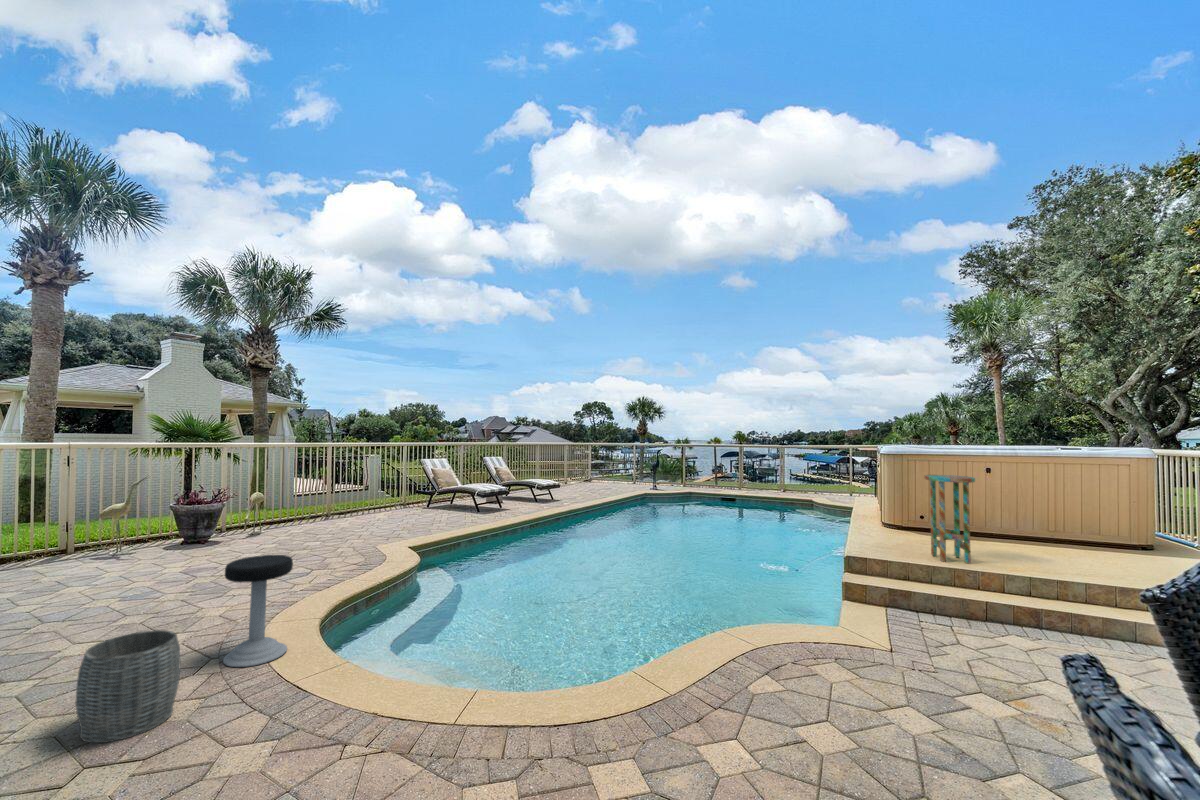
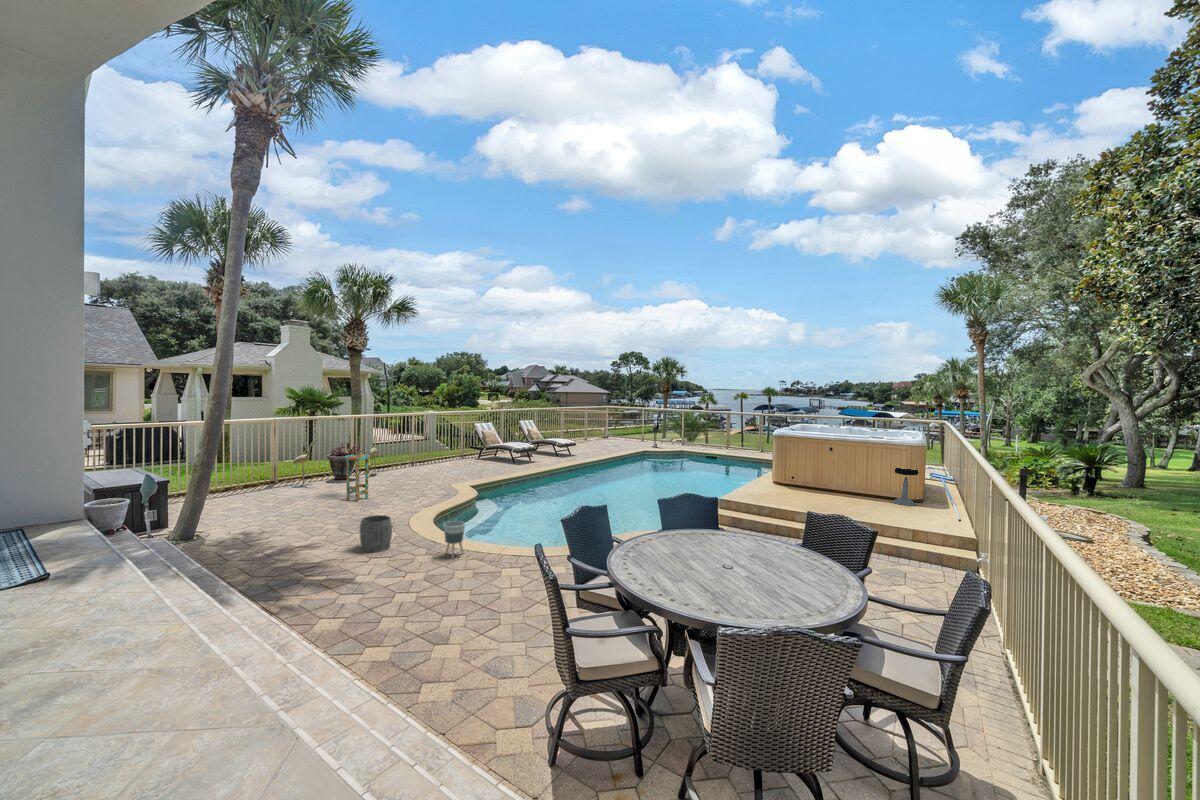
side table: present [924,475,975,564] -> present [345,454,370,502]
stool: present [223,555,293,667] -> present [893,468,919,506]
planter: none [307,641,368,753] -> present [443,521,465,558]

